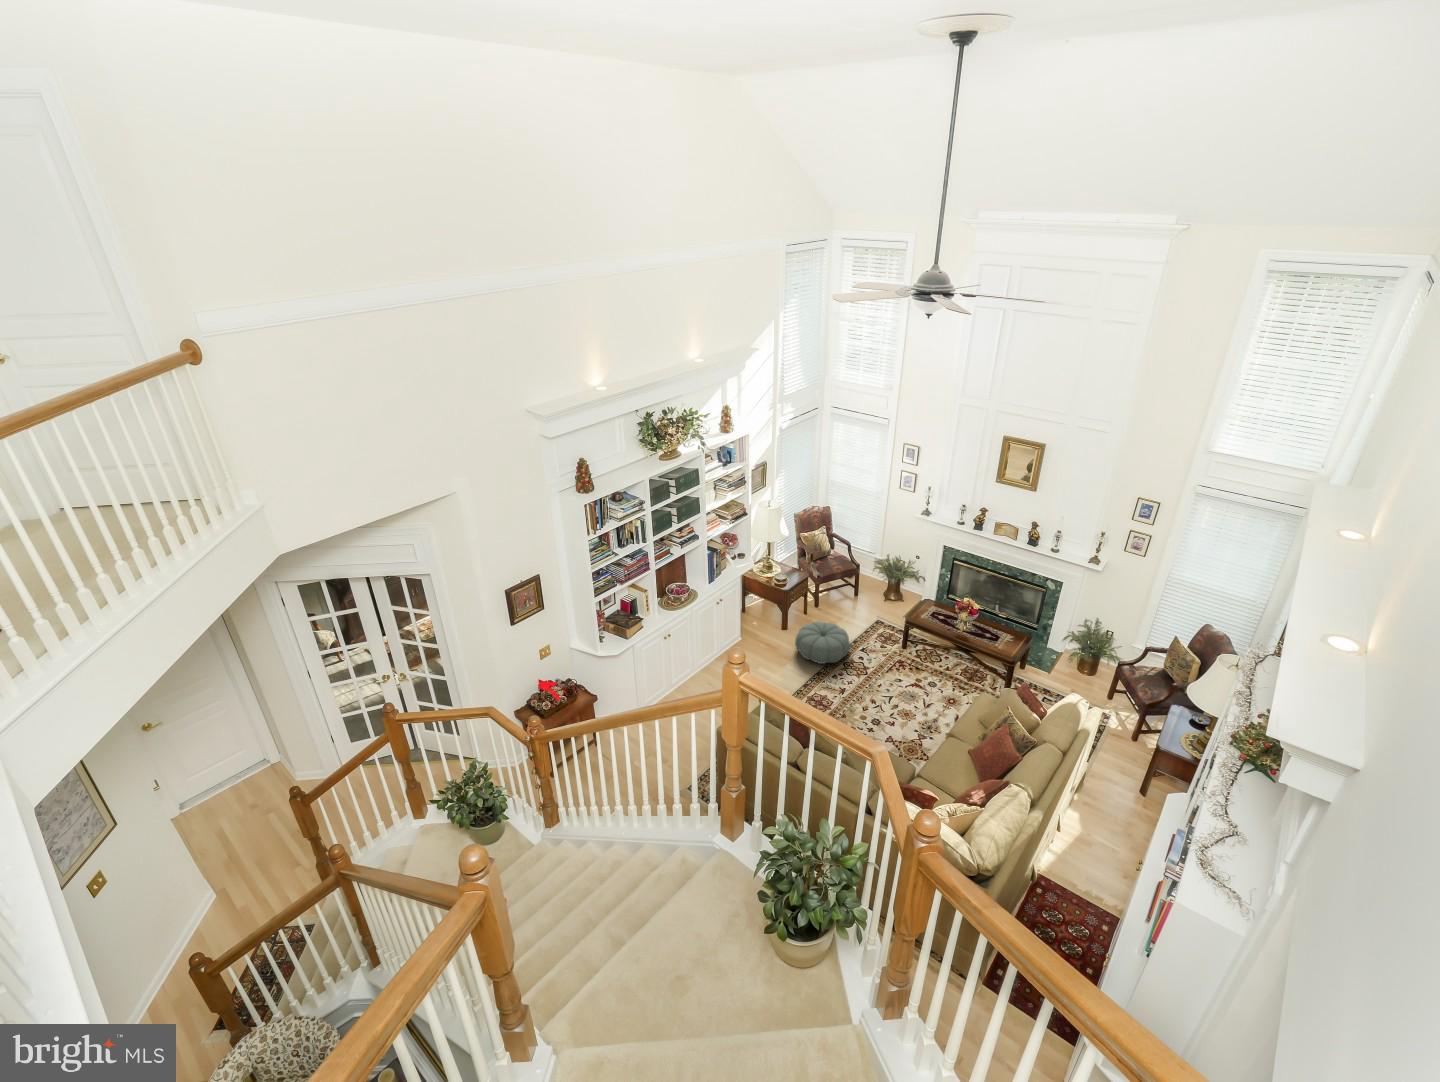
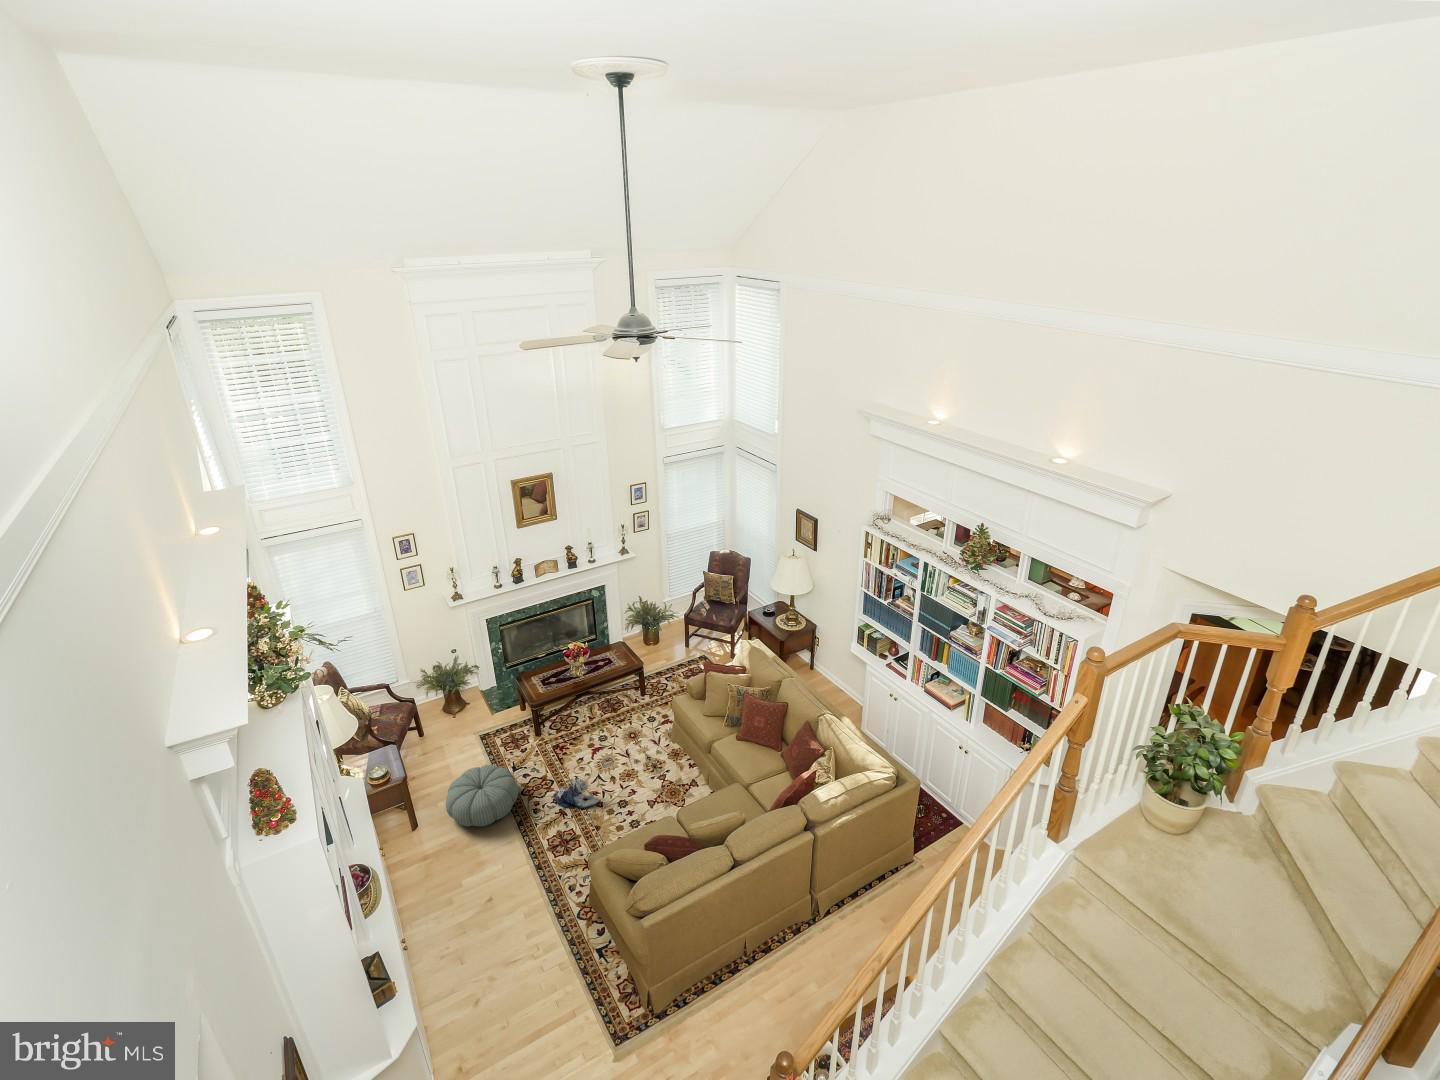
plush toy: none [849,678,870,706] -> present [553,779,599,808]

